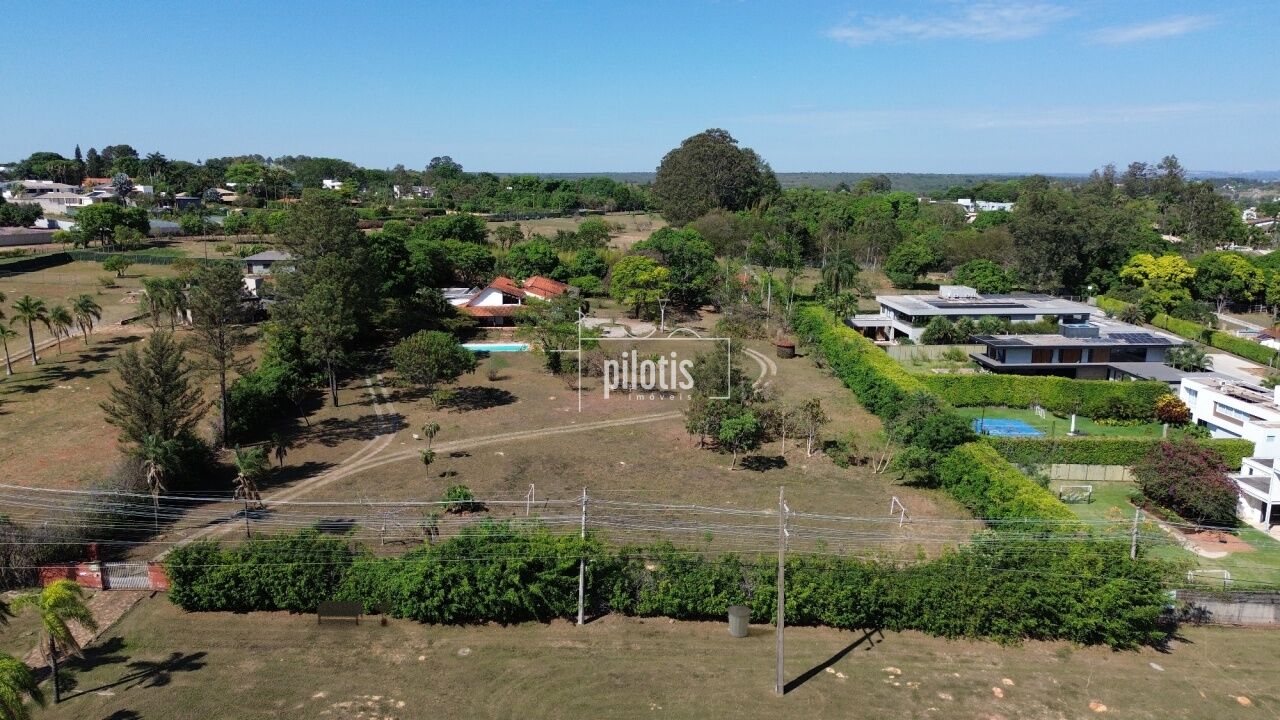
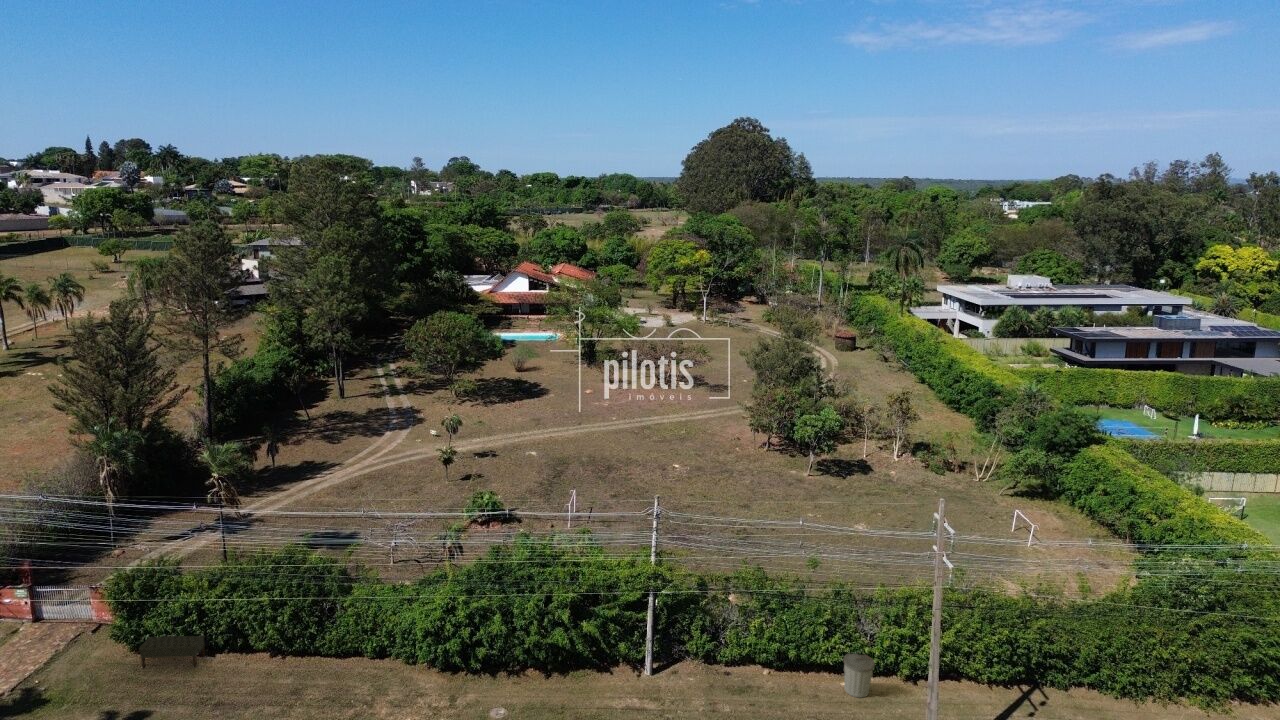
potted tree: present [374,597,394,626] -> none [376,636,404,675]
bench: present [317,601,363,625] -> present [139,636,205,668]

